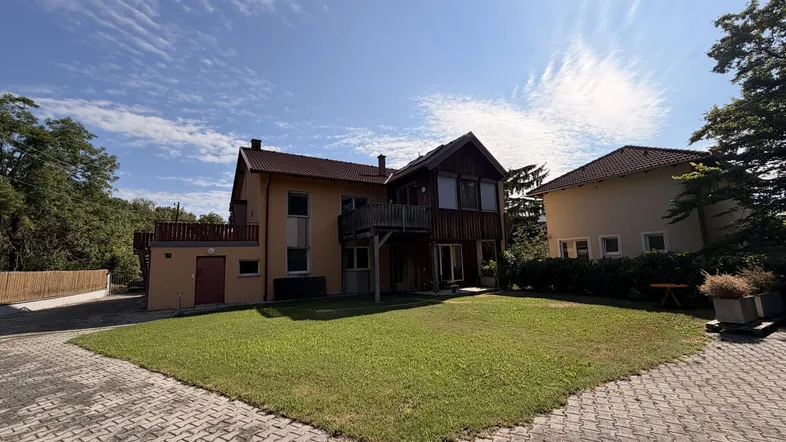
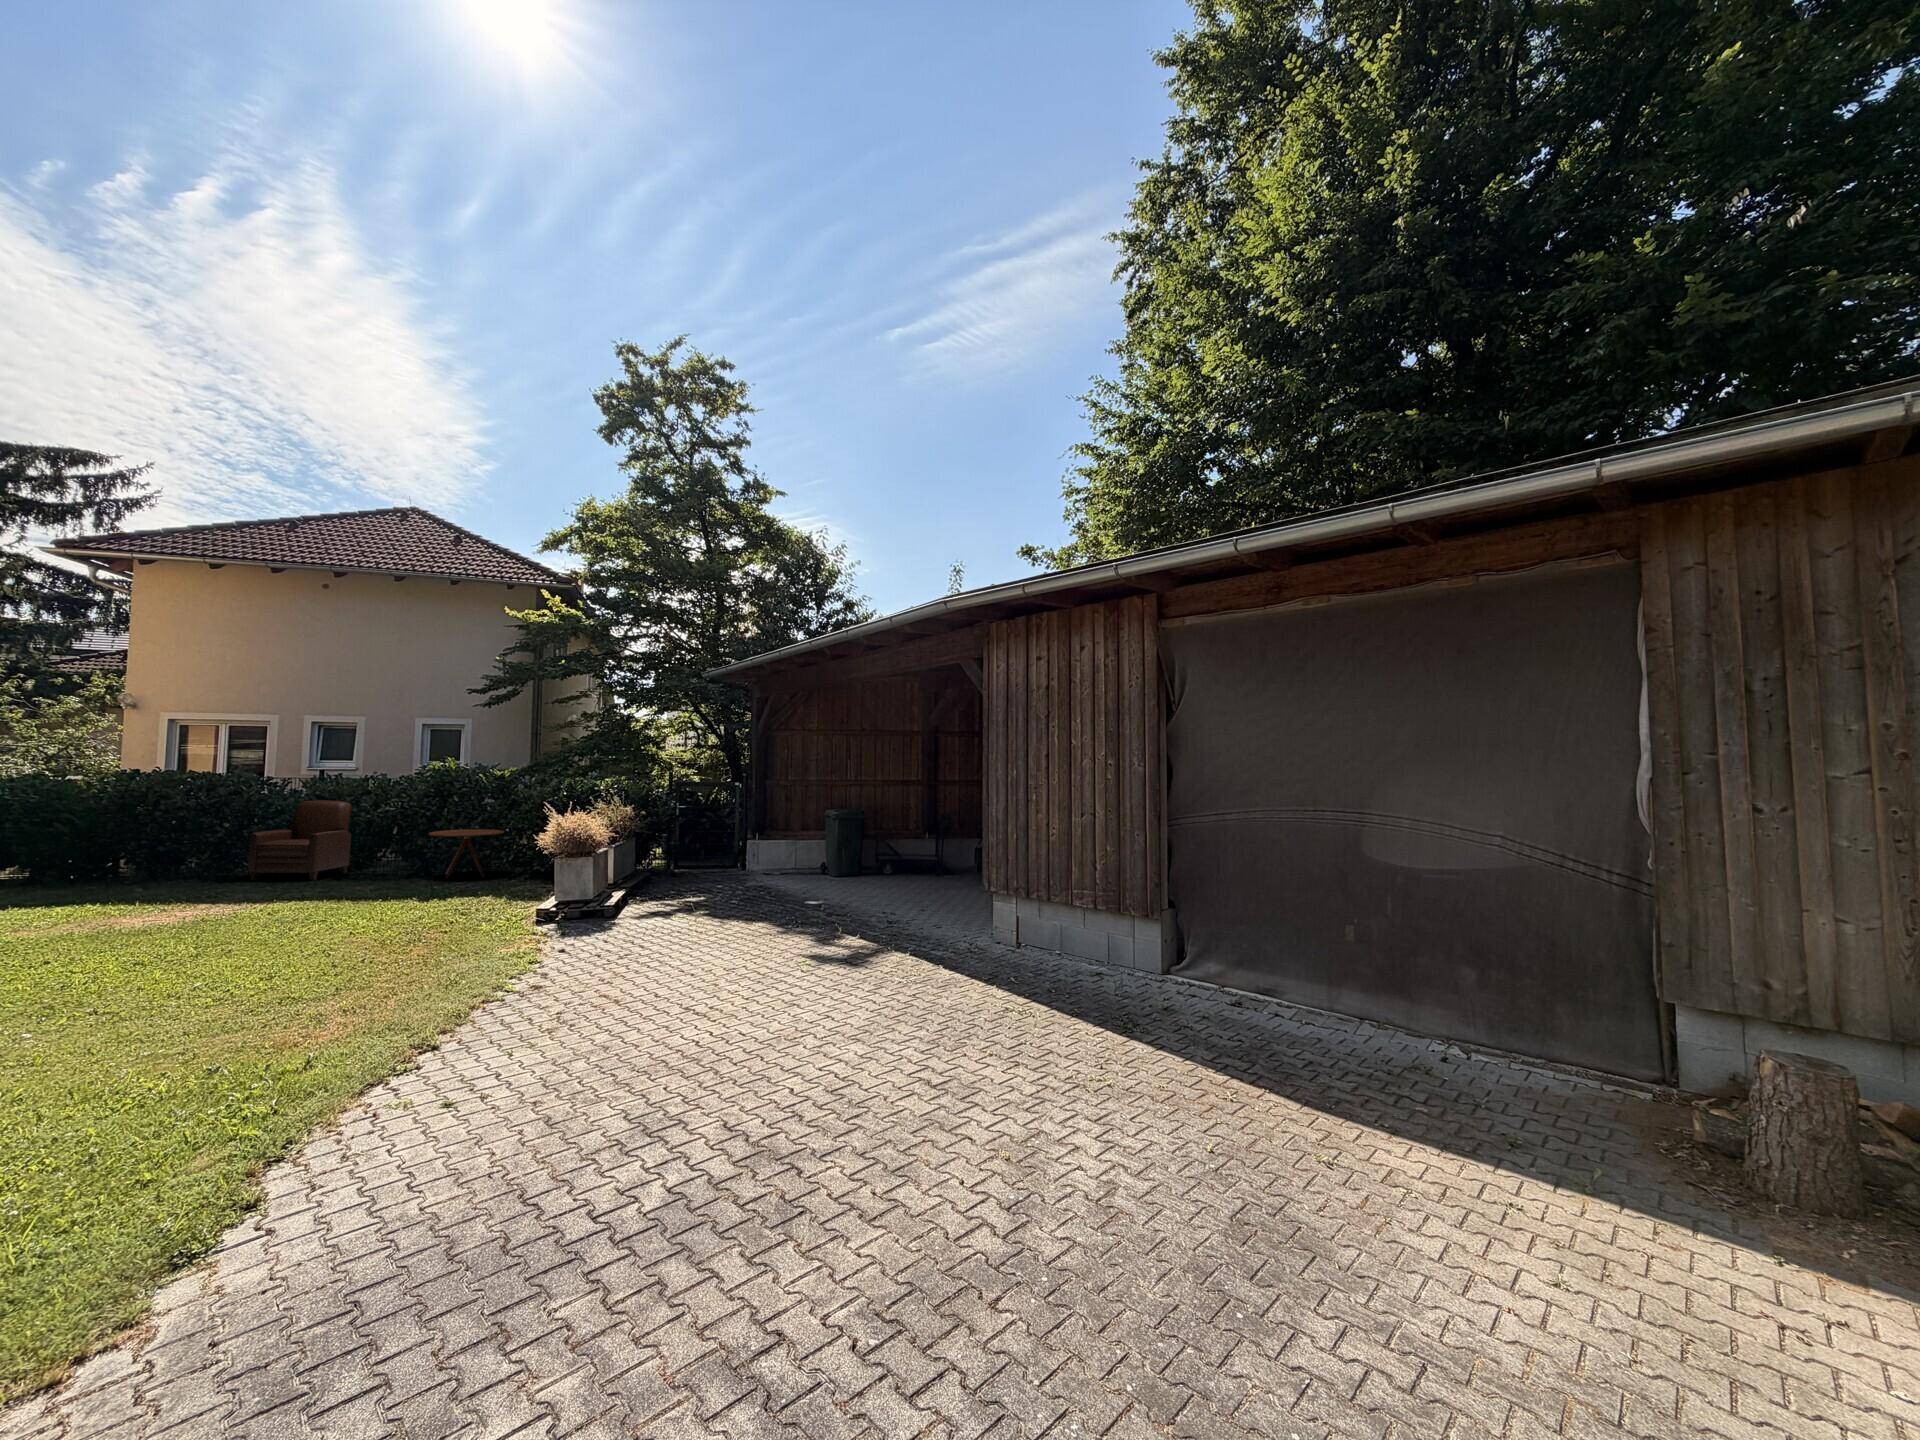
chair: none [583,270,620,302] -> present [248,800,351,881]

